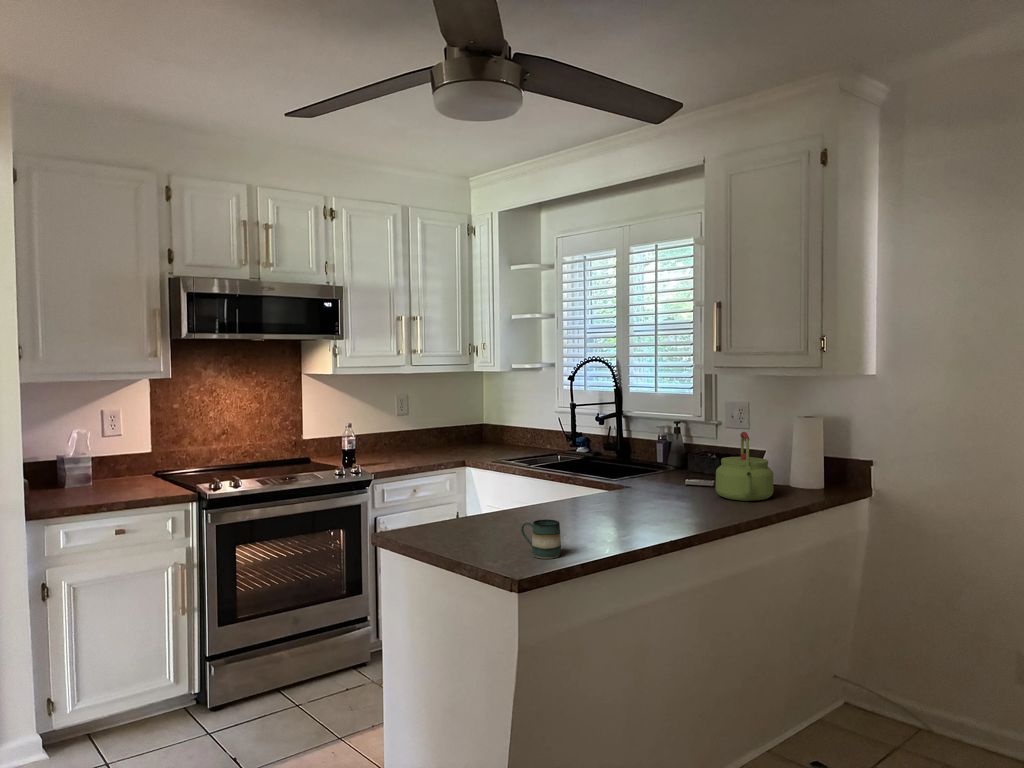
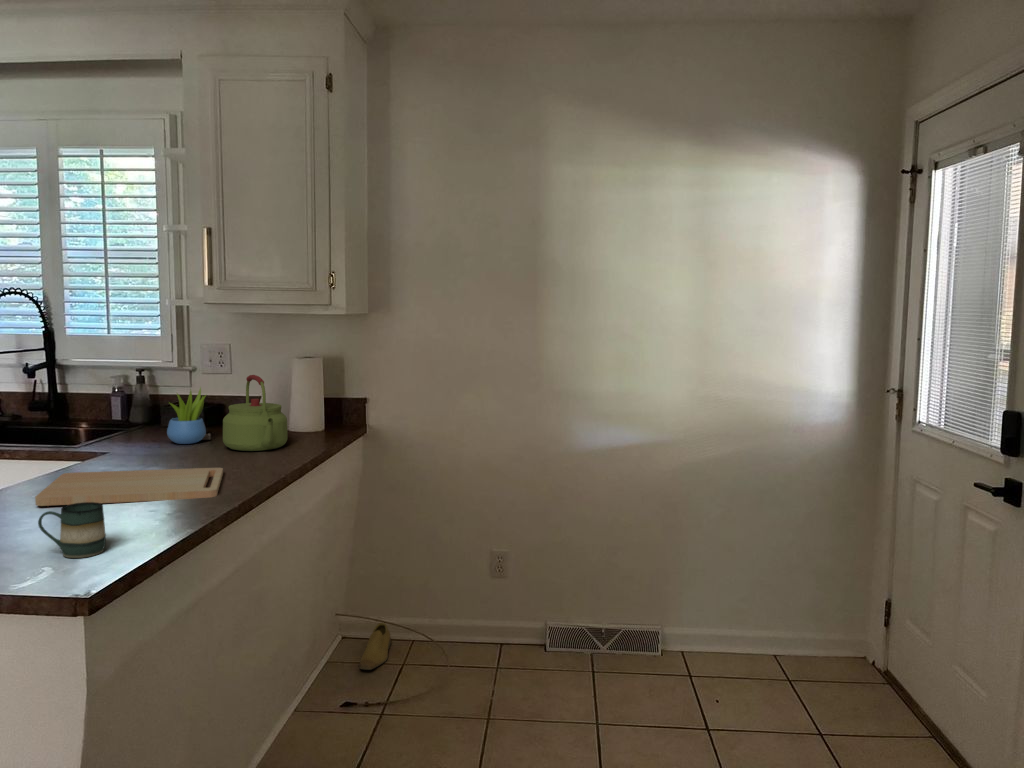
succulent plant: none [679,439,711,488] -> present [167,388,206,444]
cutting board: none [550,500,693,533] -> present [35,468,223,506]
shoe: none [844,697,892,740] -> present [359,623,391,670]

